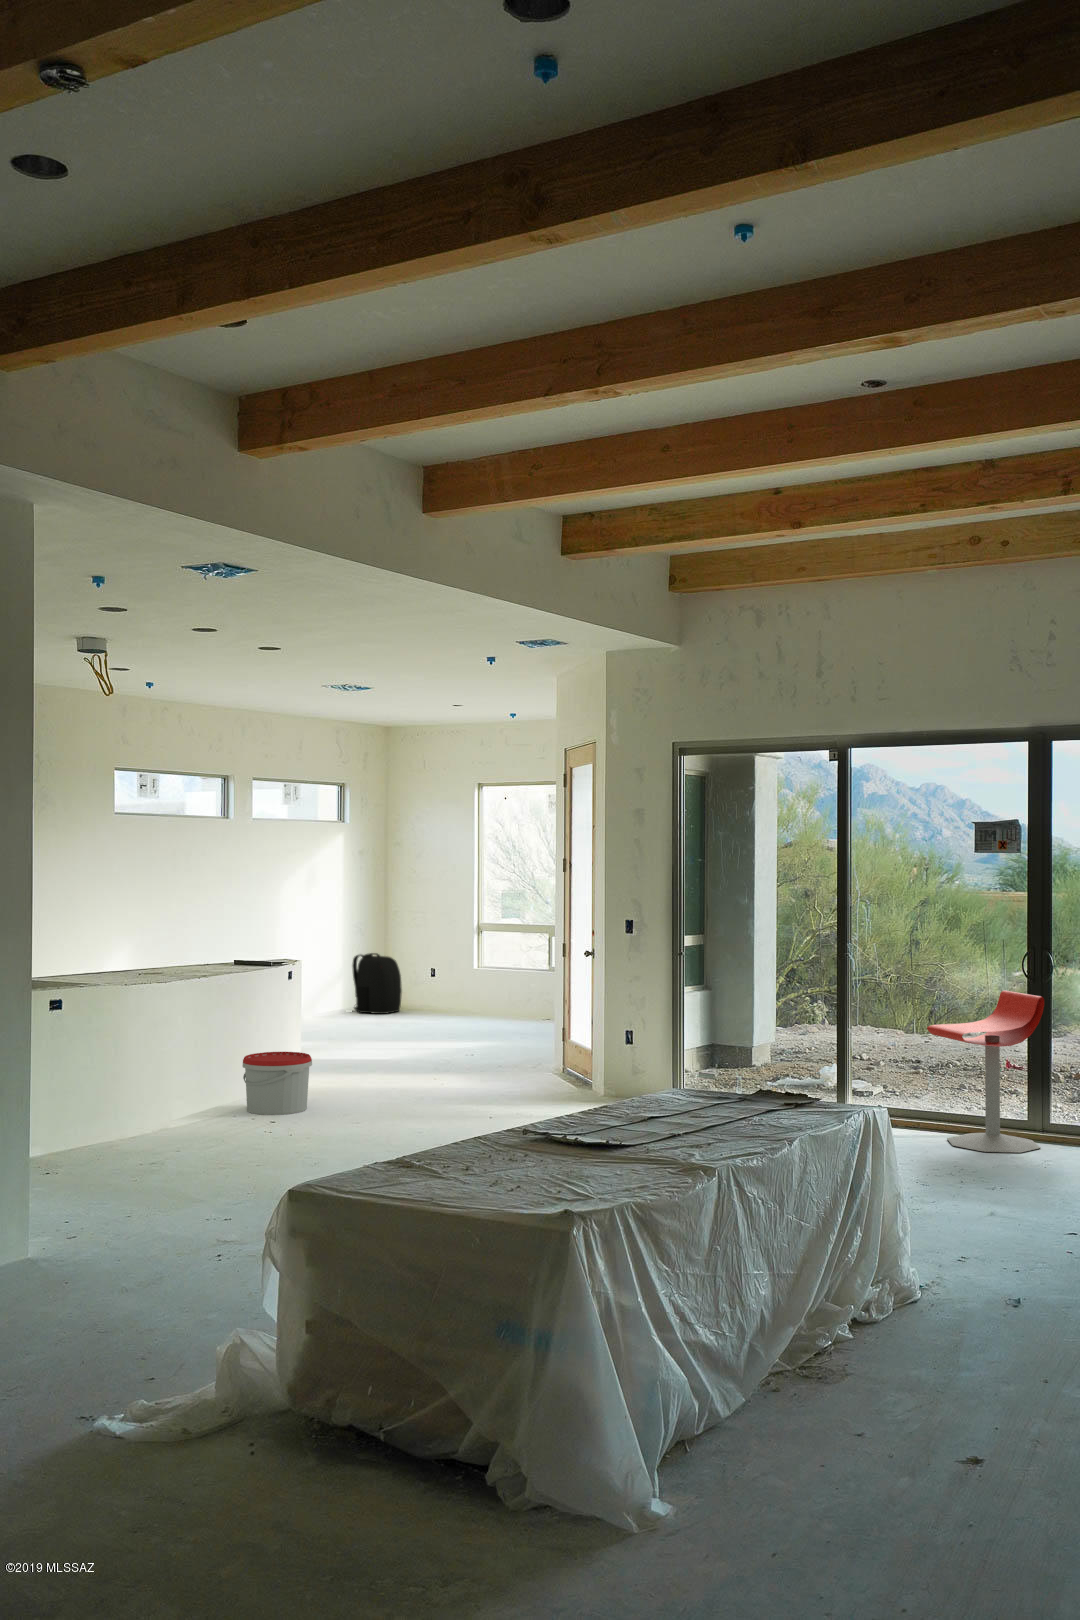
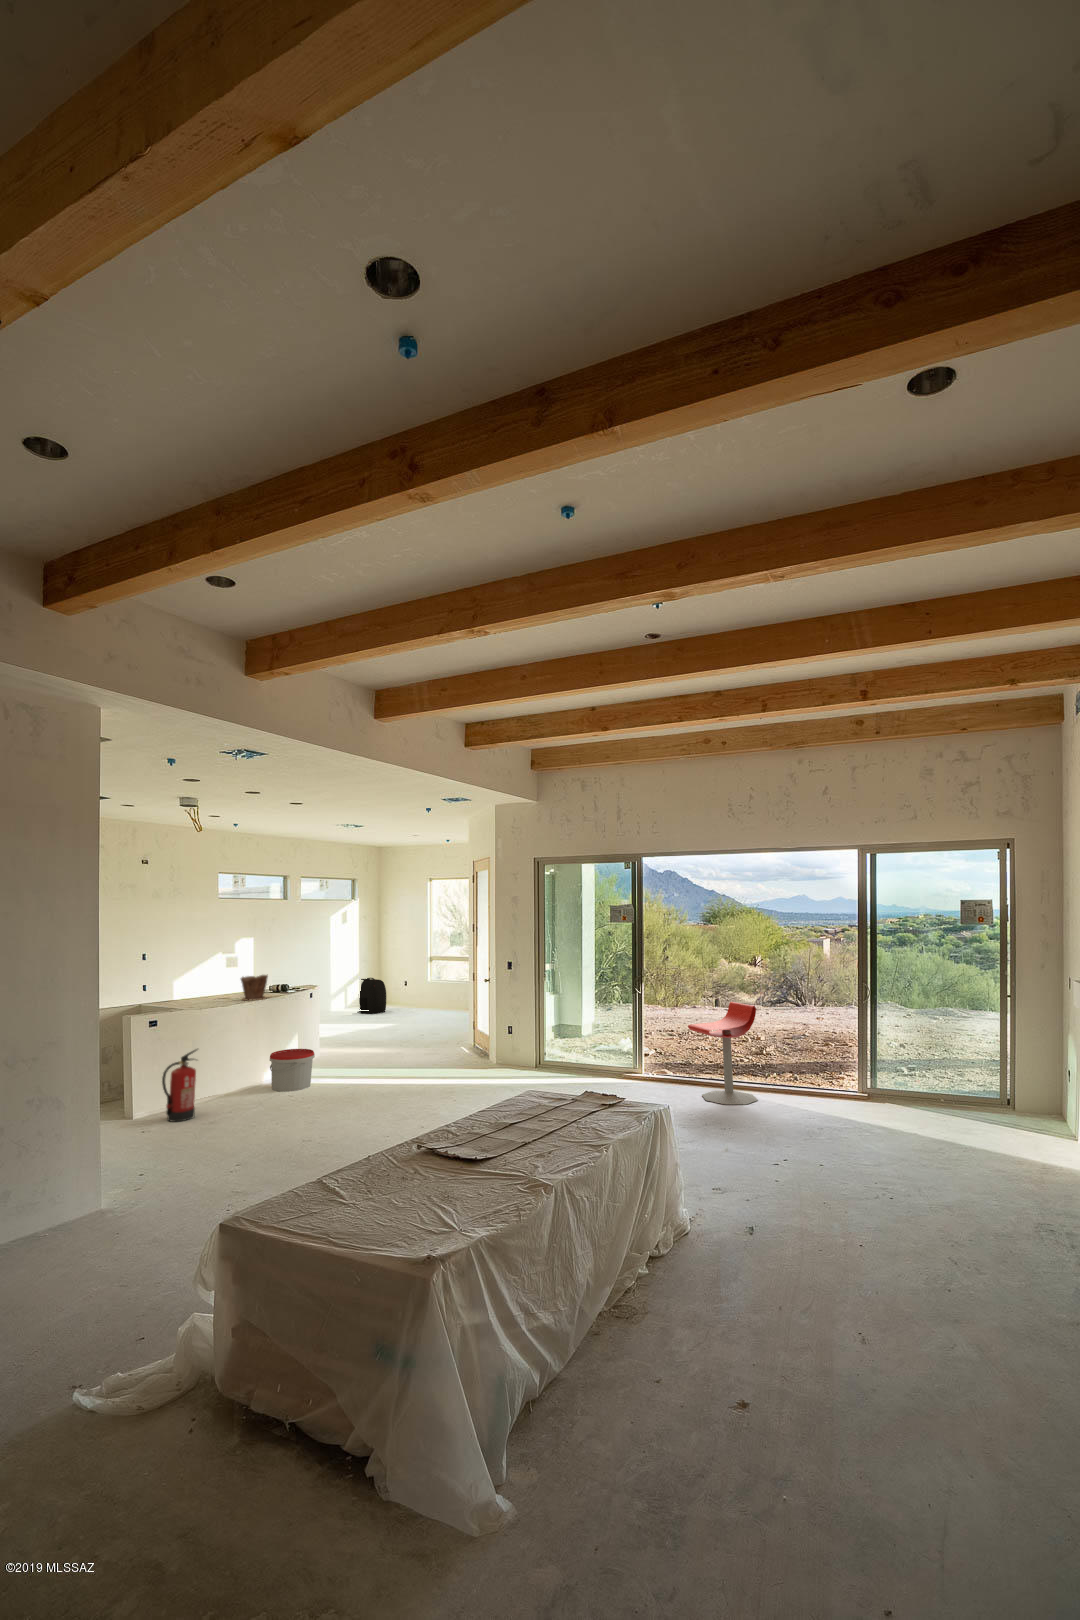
plant pot: none [189,933,232,974] -> present [241,975,268,1001]
fire extinguisher: none [96,1040,145,1146] -> present [162,1049,197,1122]

